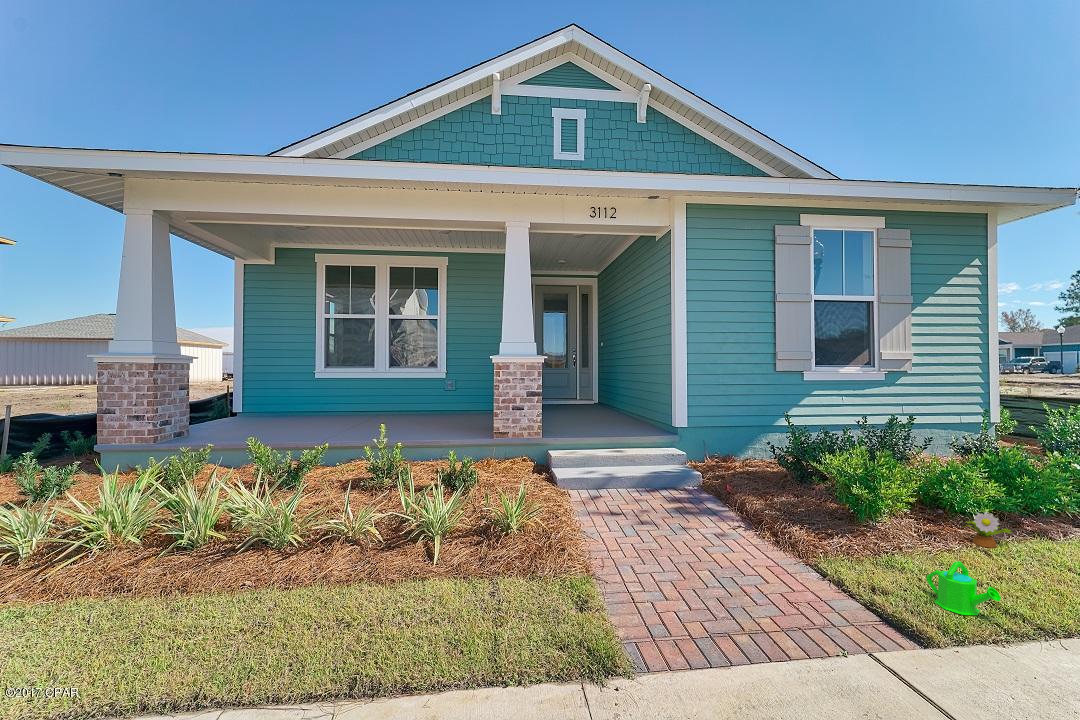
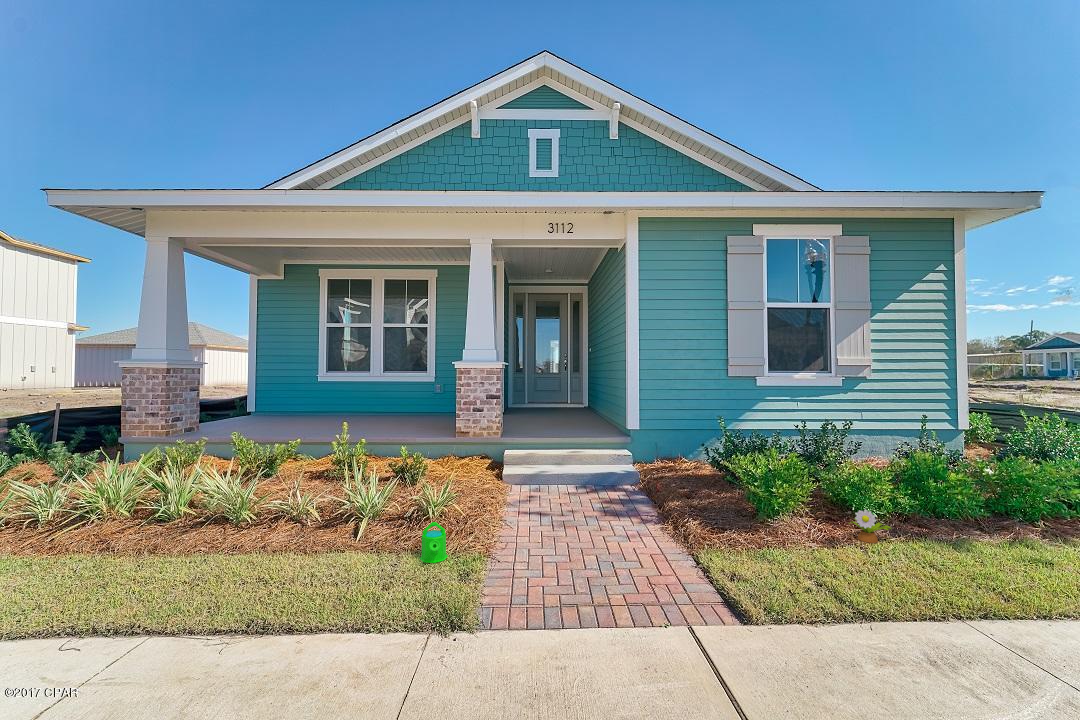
watering can: present [926,561,1001,615] -> present [420,522,448,563]

